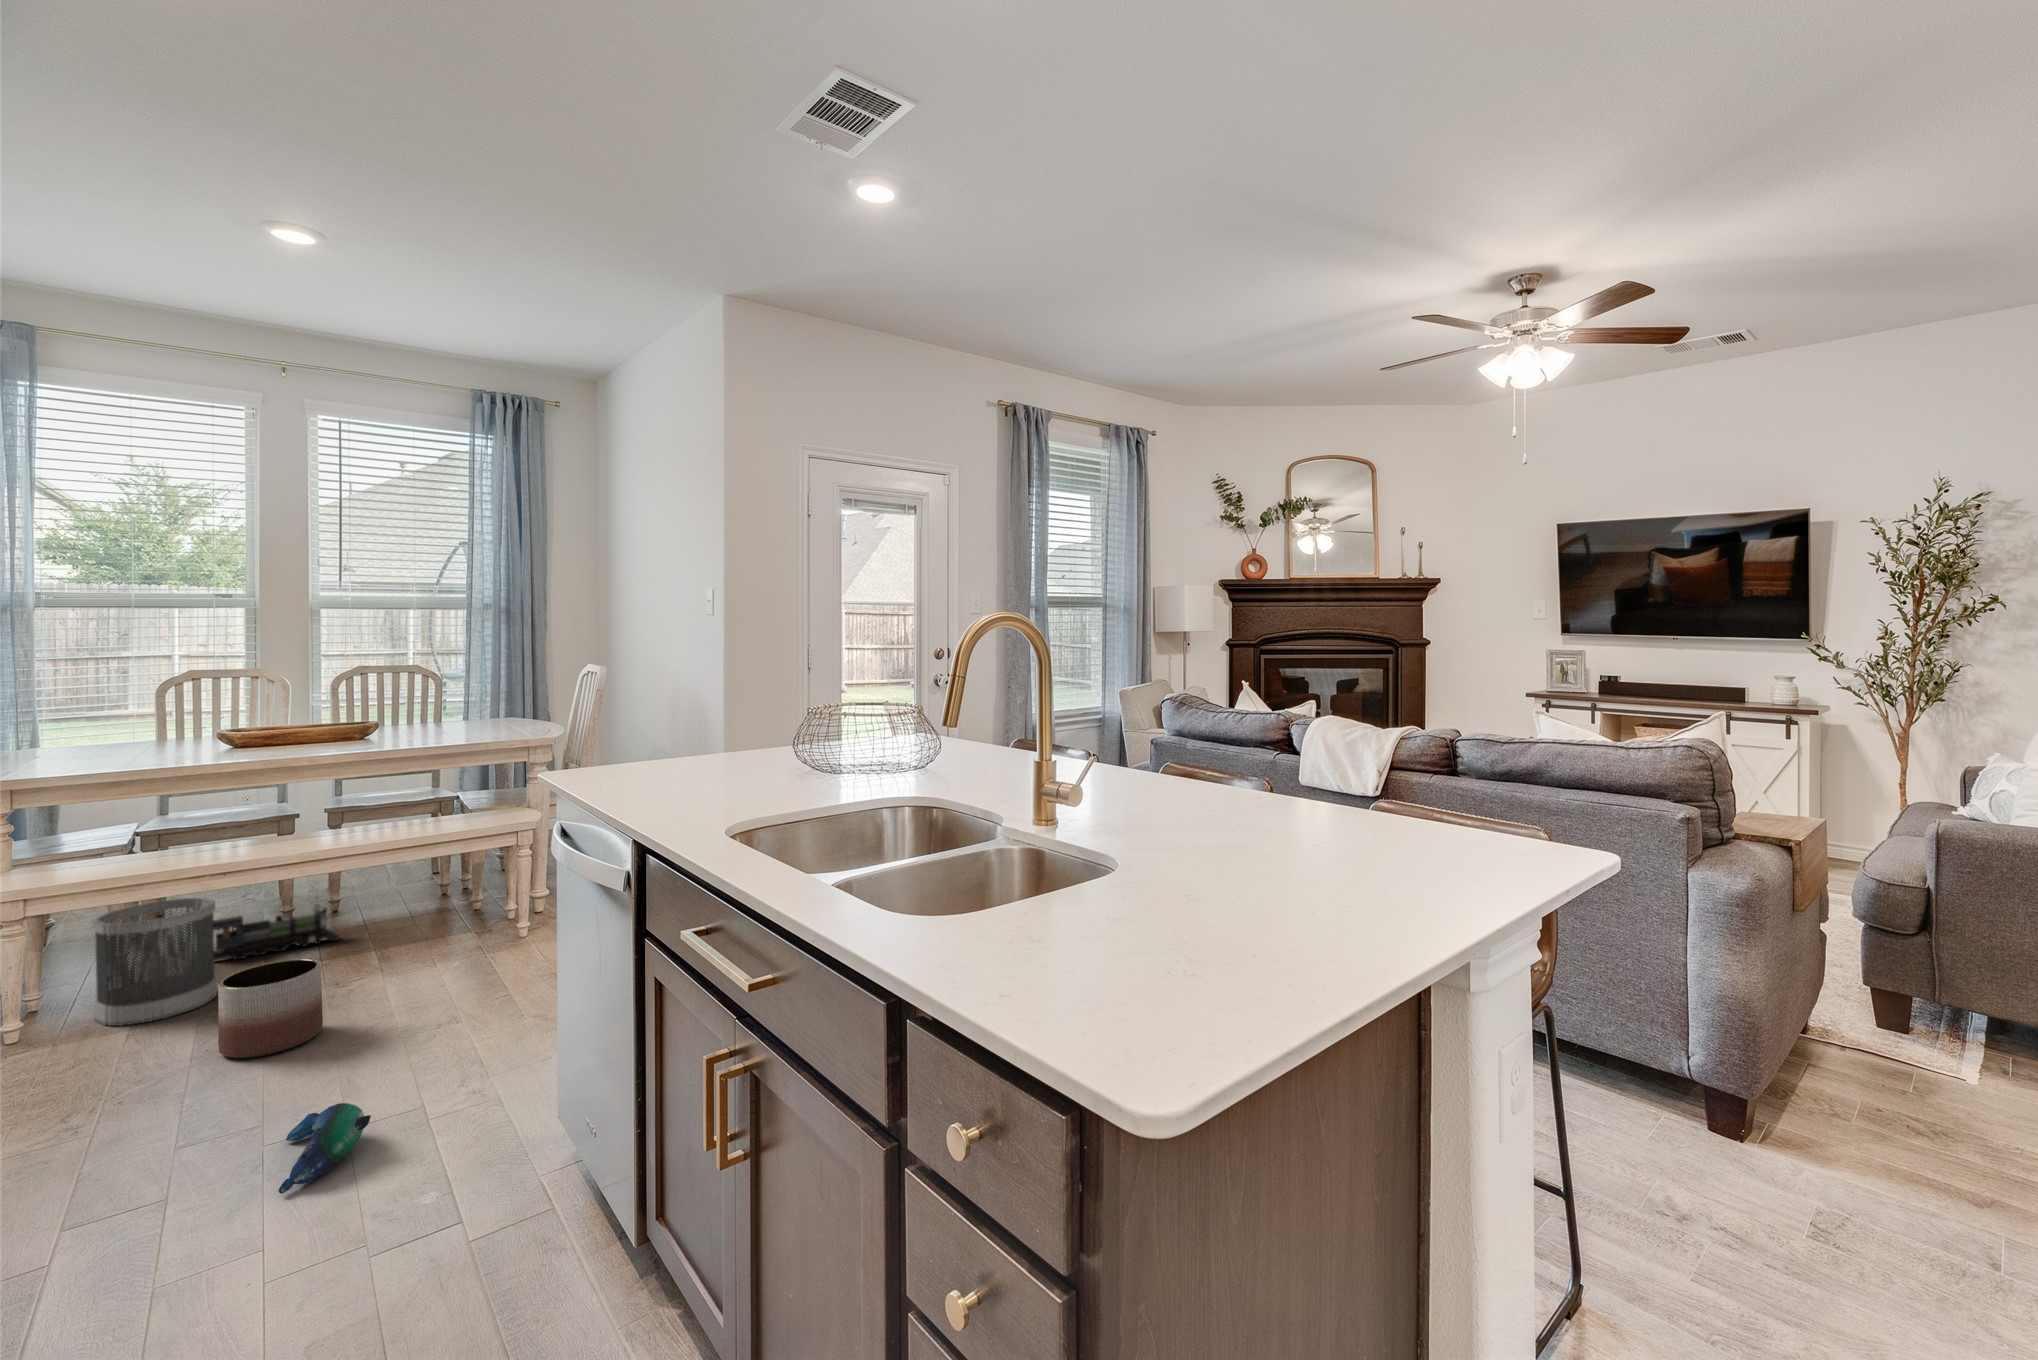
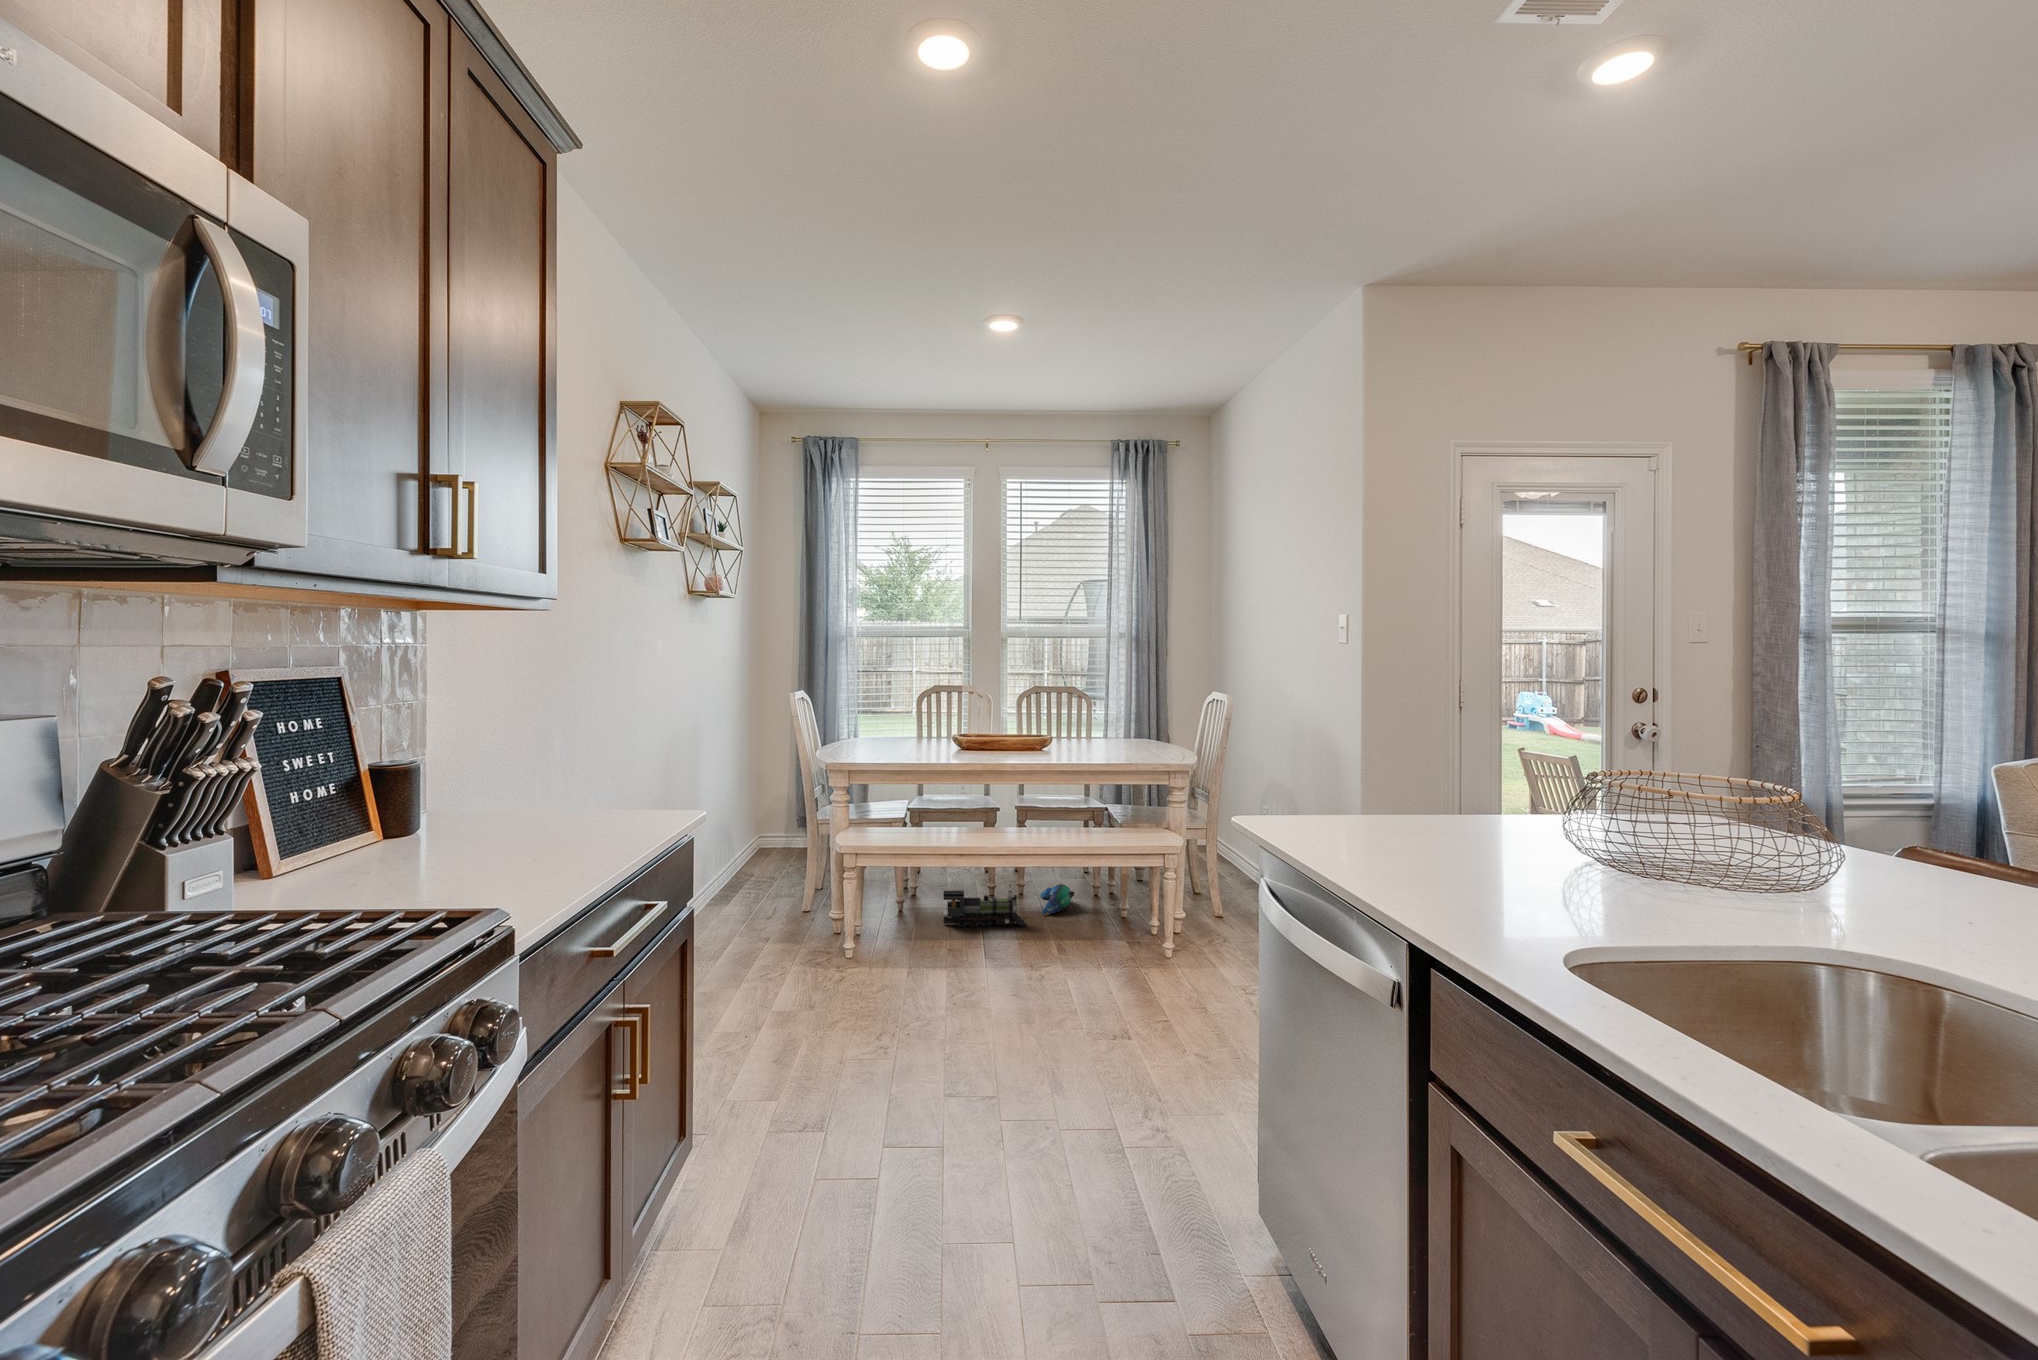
wastebasket: present [92,898,217,1026] -> none [880,872,949,974]
planter: present [218,959,323,1058] -> none [952,952,1020,1041]
plush toy: present [279,1103,371,1193] -> present [1040,884,1075,914]

